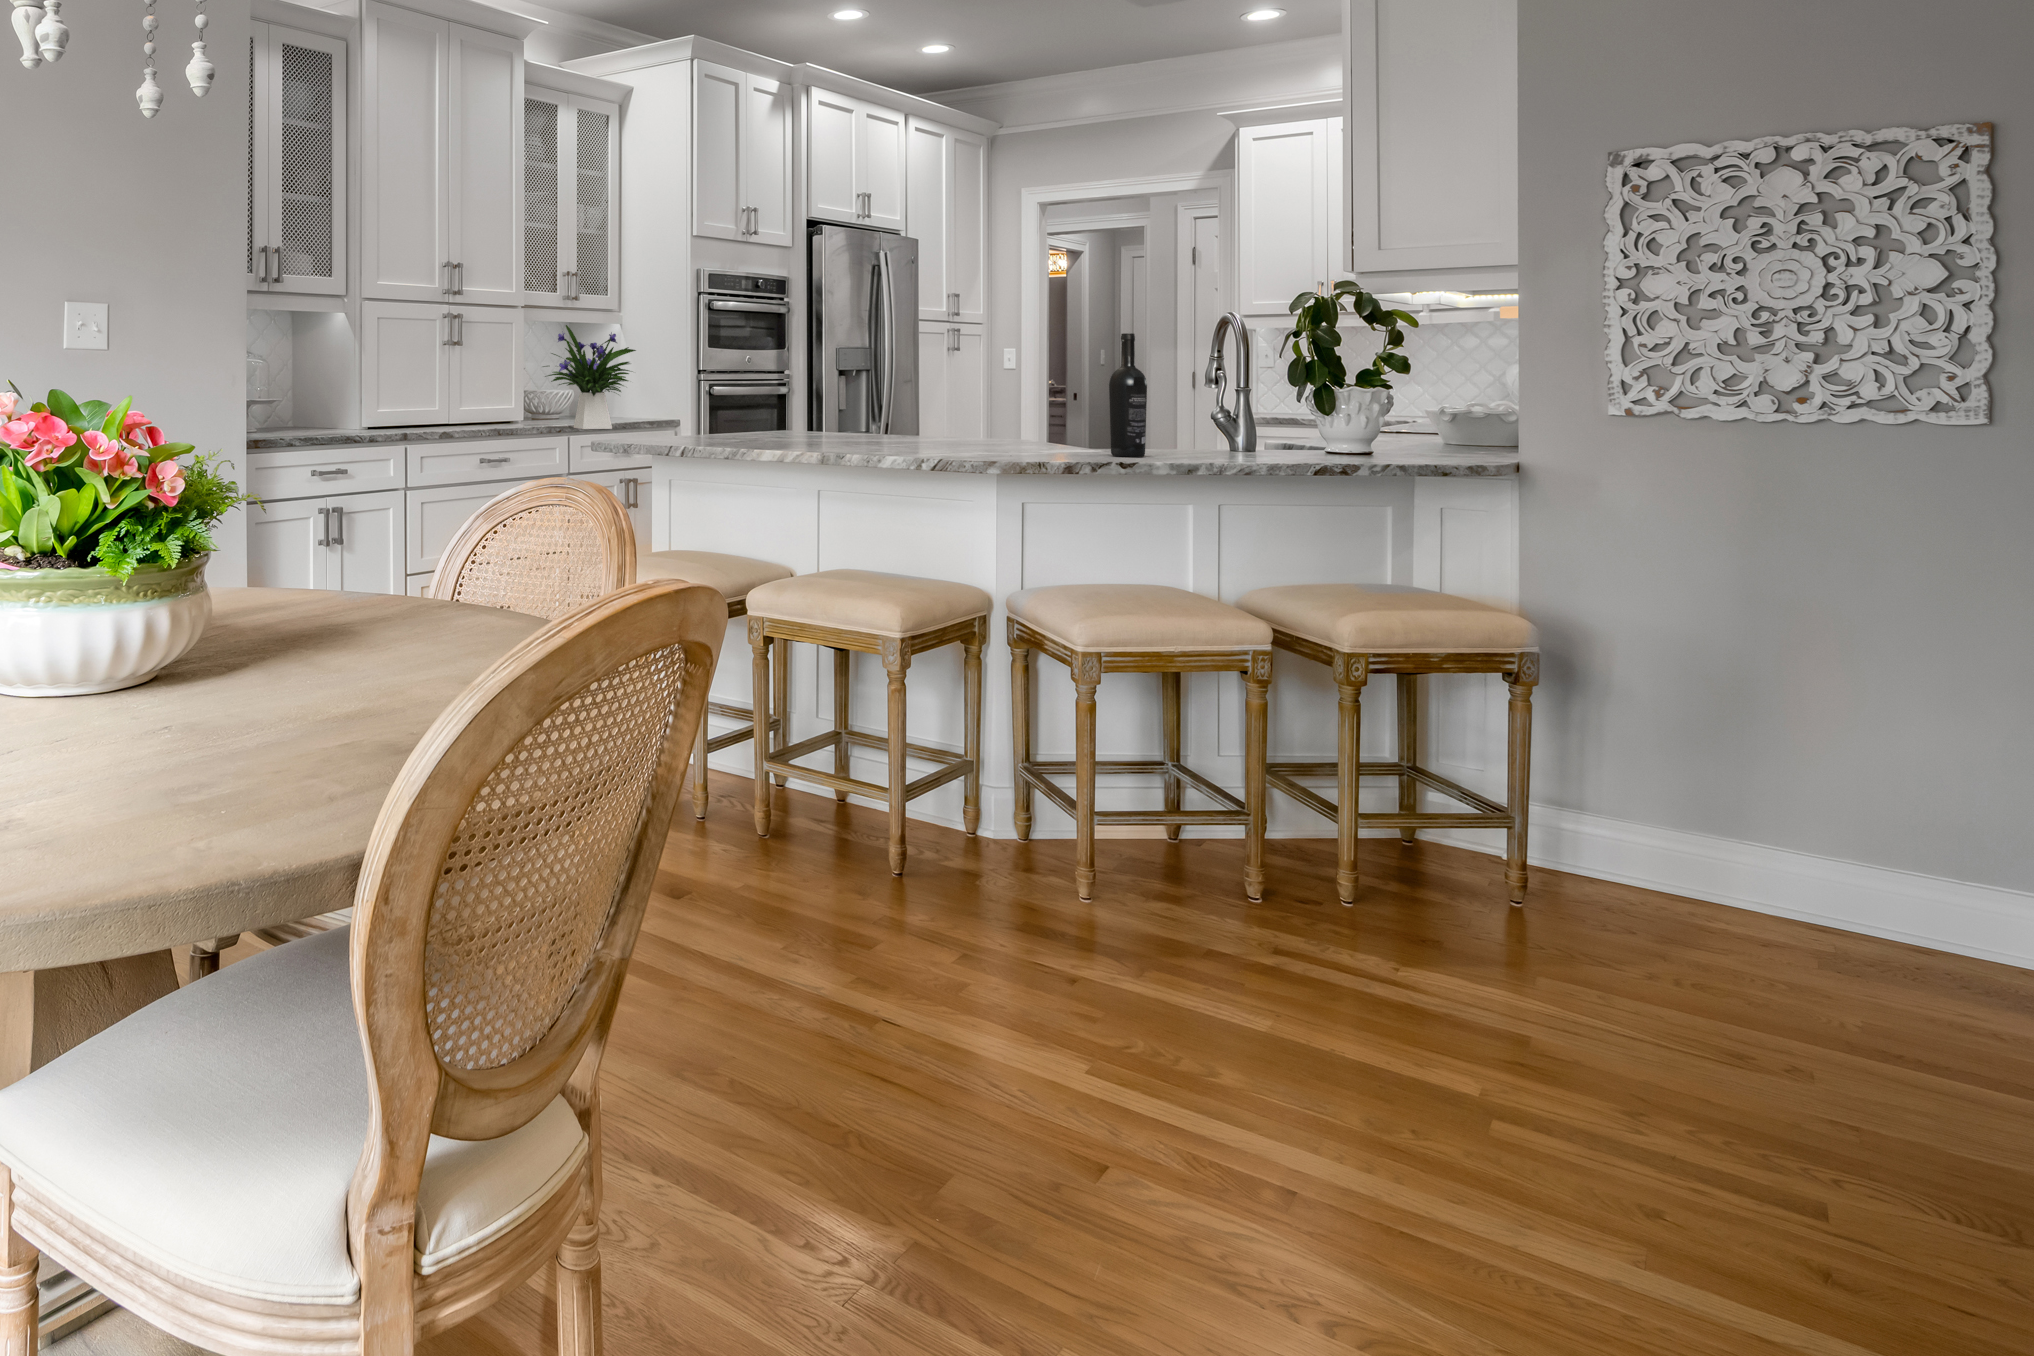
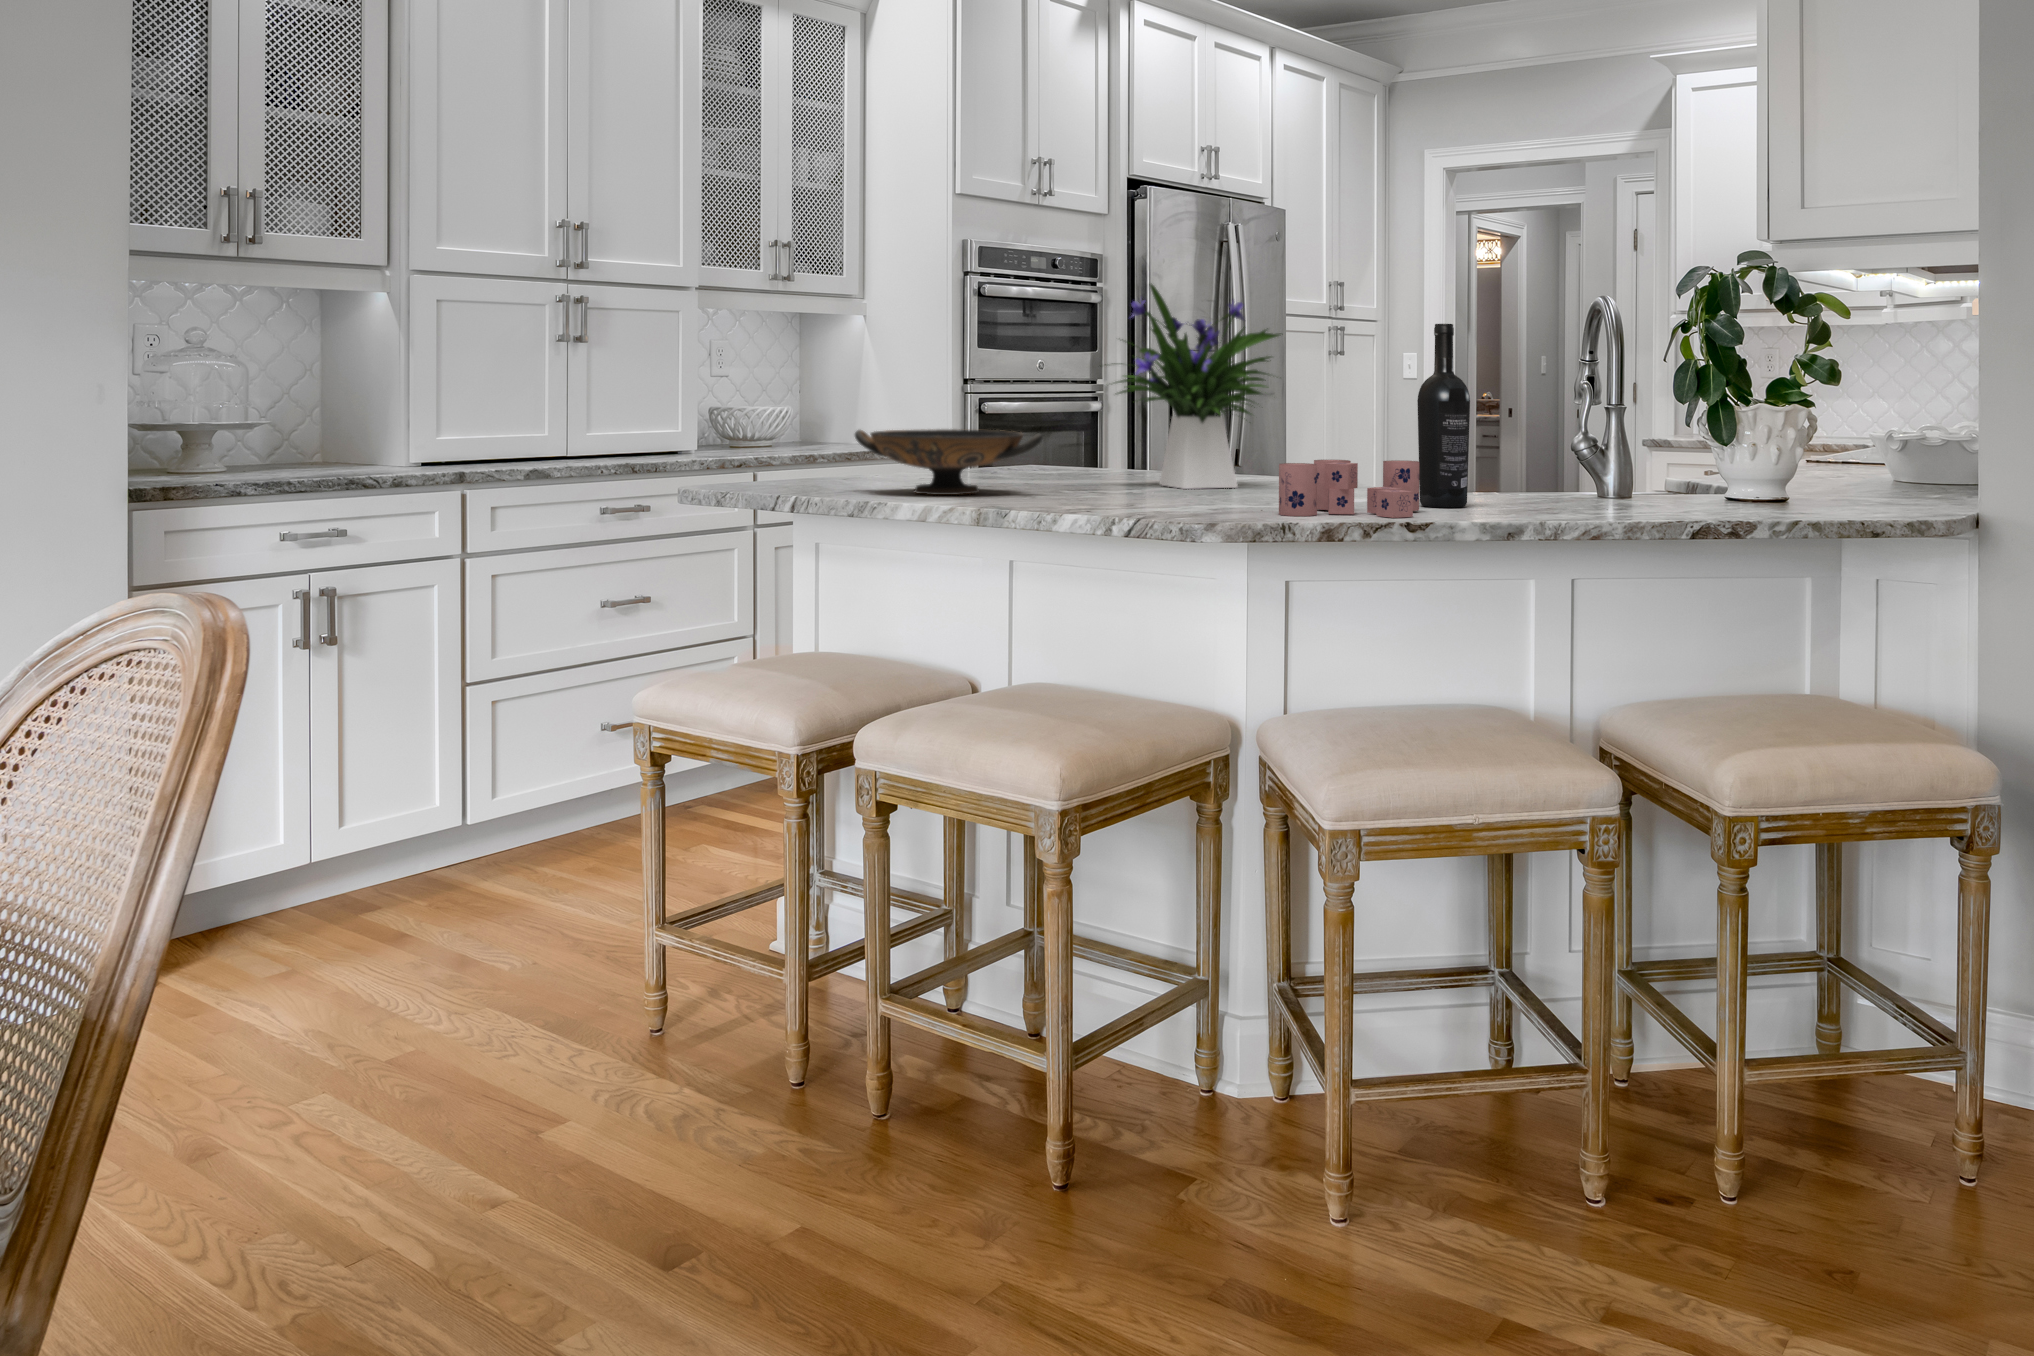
flower arrangement: present [543,325,636,429] -> present [1105,284,1281,489]
decorative bowl: none [709,405,840,448] -> present [855,429,1043,495]
candle: none [1027,424,1120,461] -> present [1279,460,1419,518]

